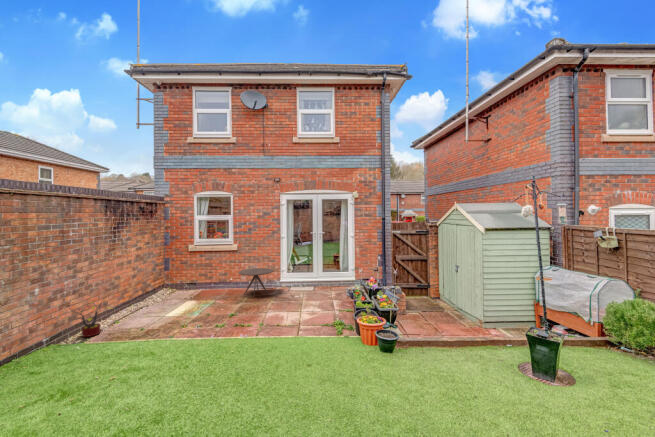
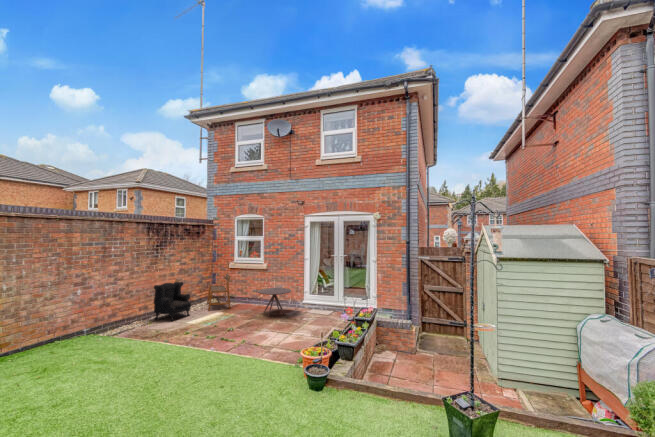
bench: none [165,257,202,300] -> present [207,273,230,311]
armchair: none [115,270,162,316] -> present [154,282,191,321]
decorative plant: present [75,302,100,337] -> none [100,301,141,334]

